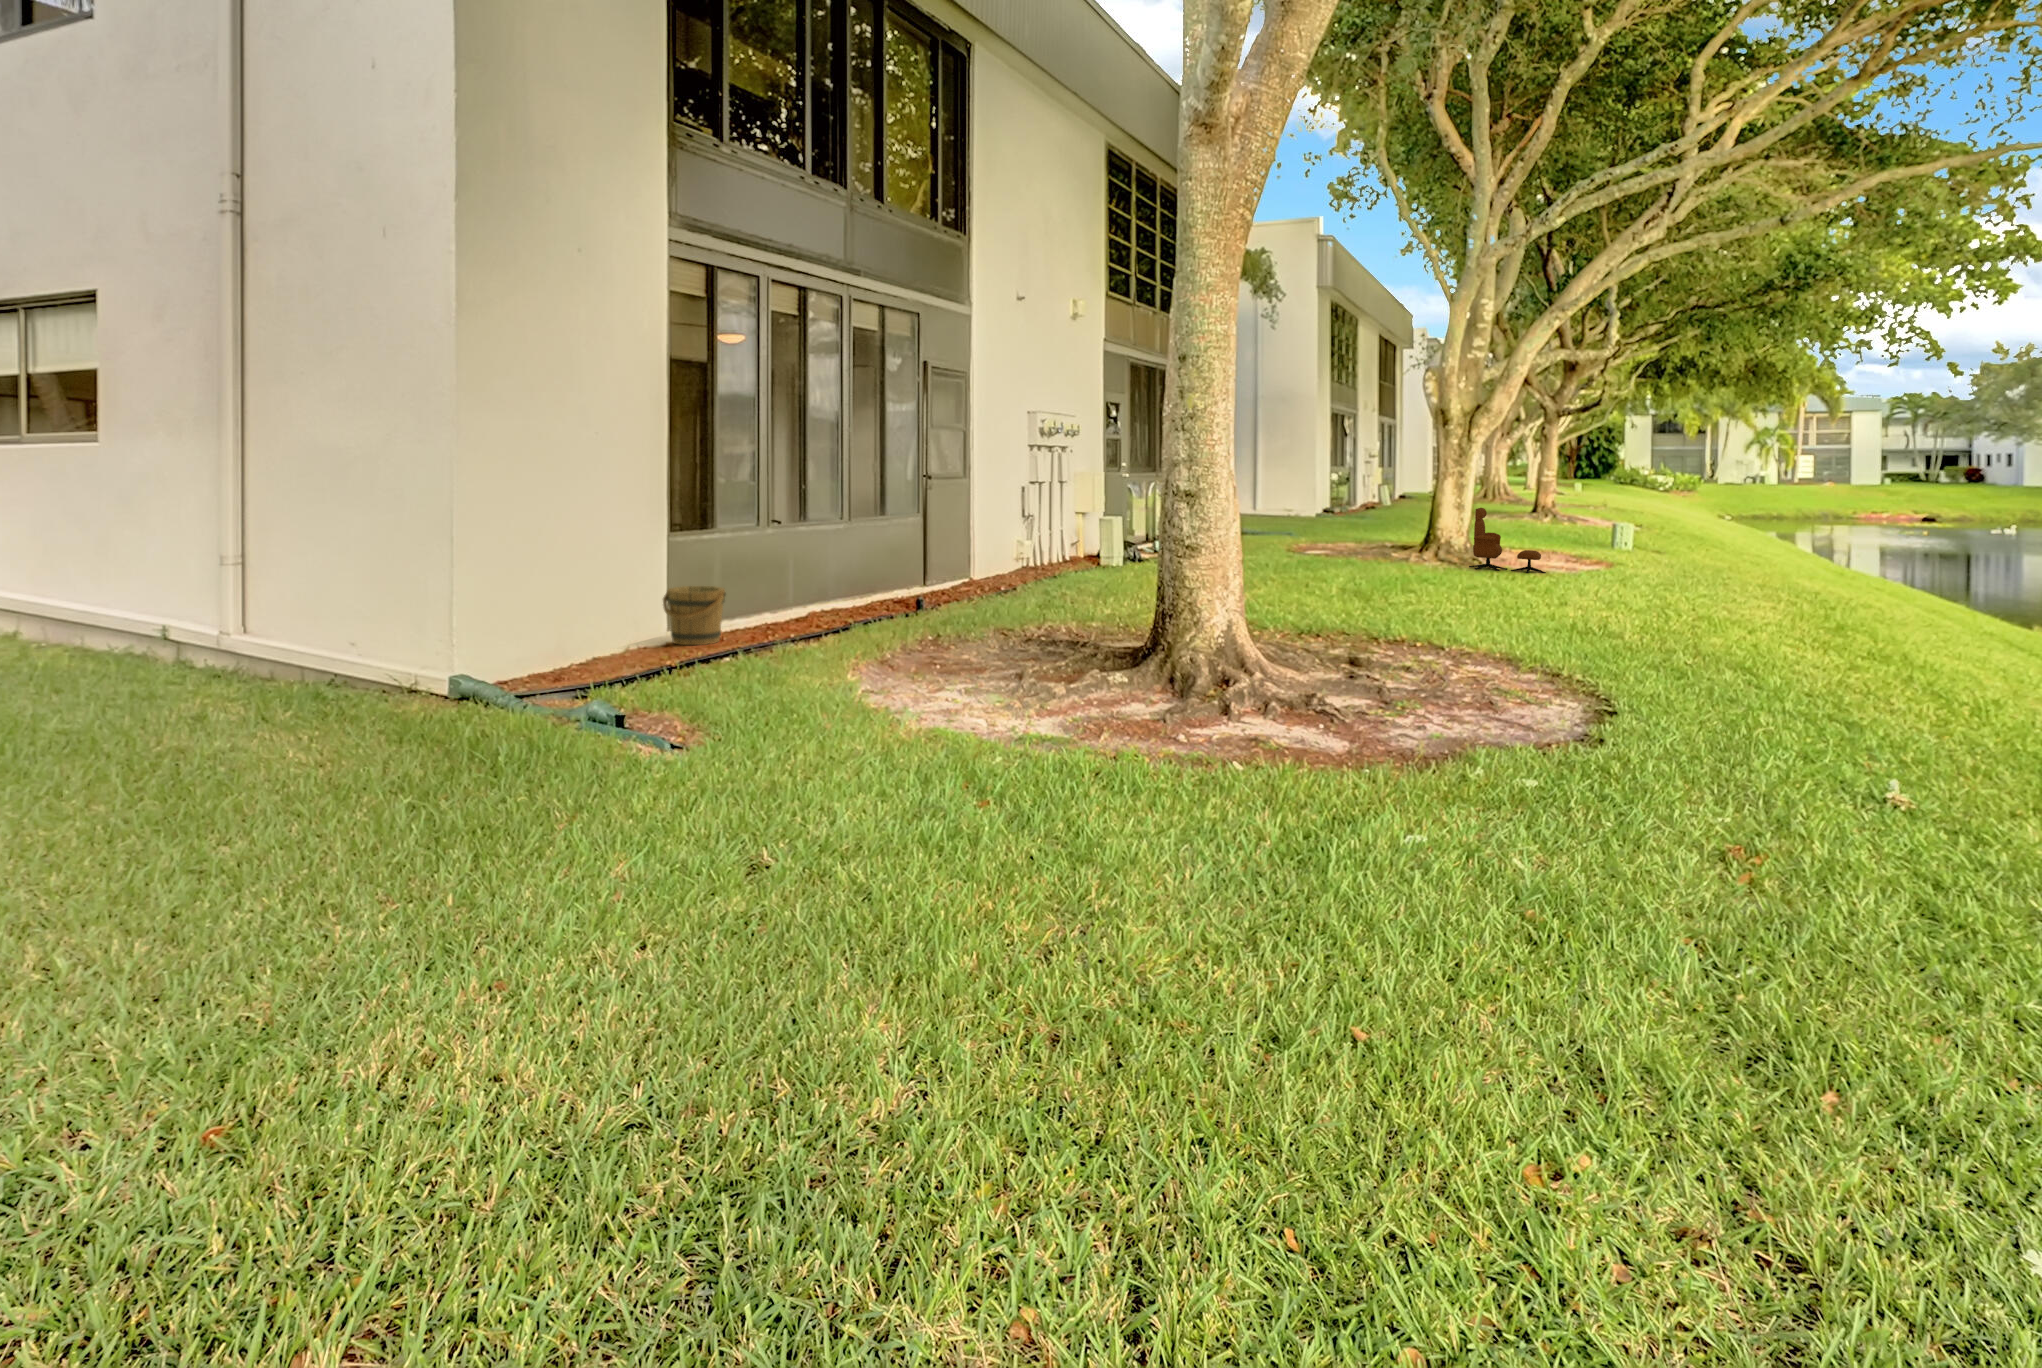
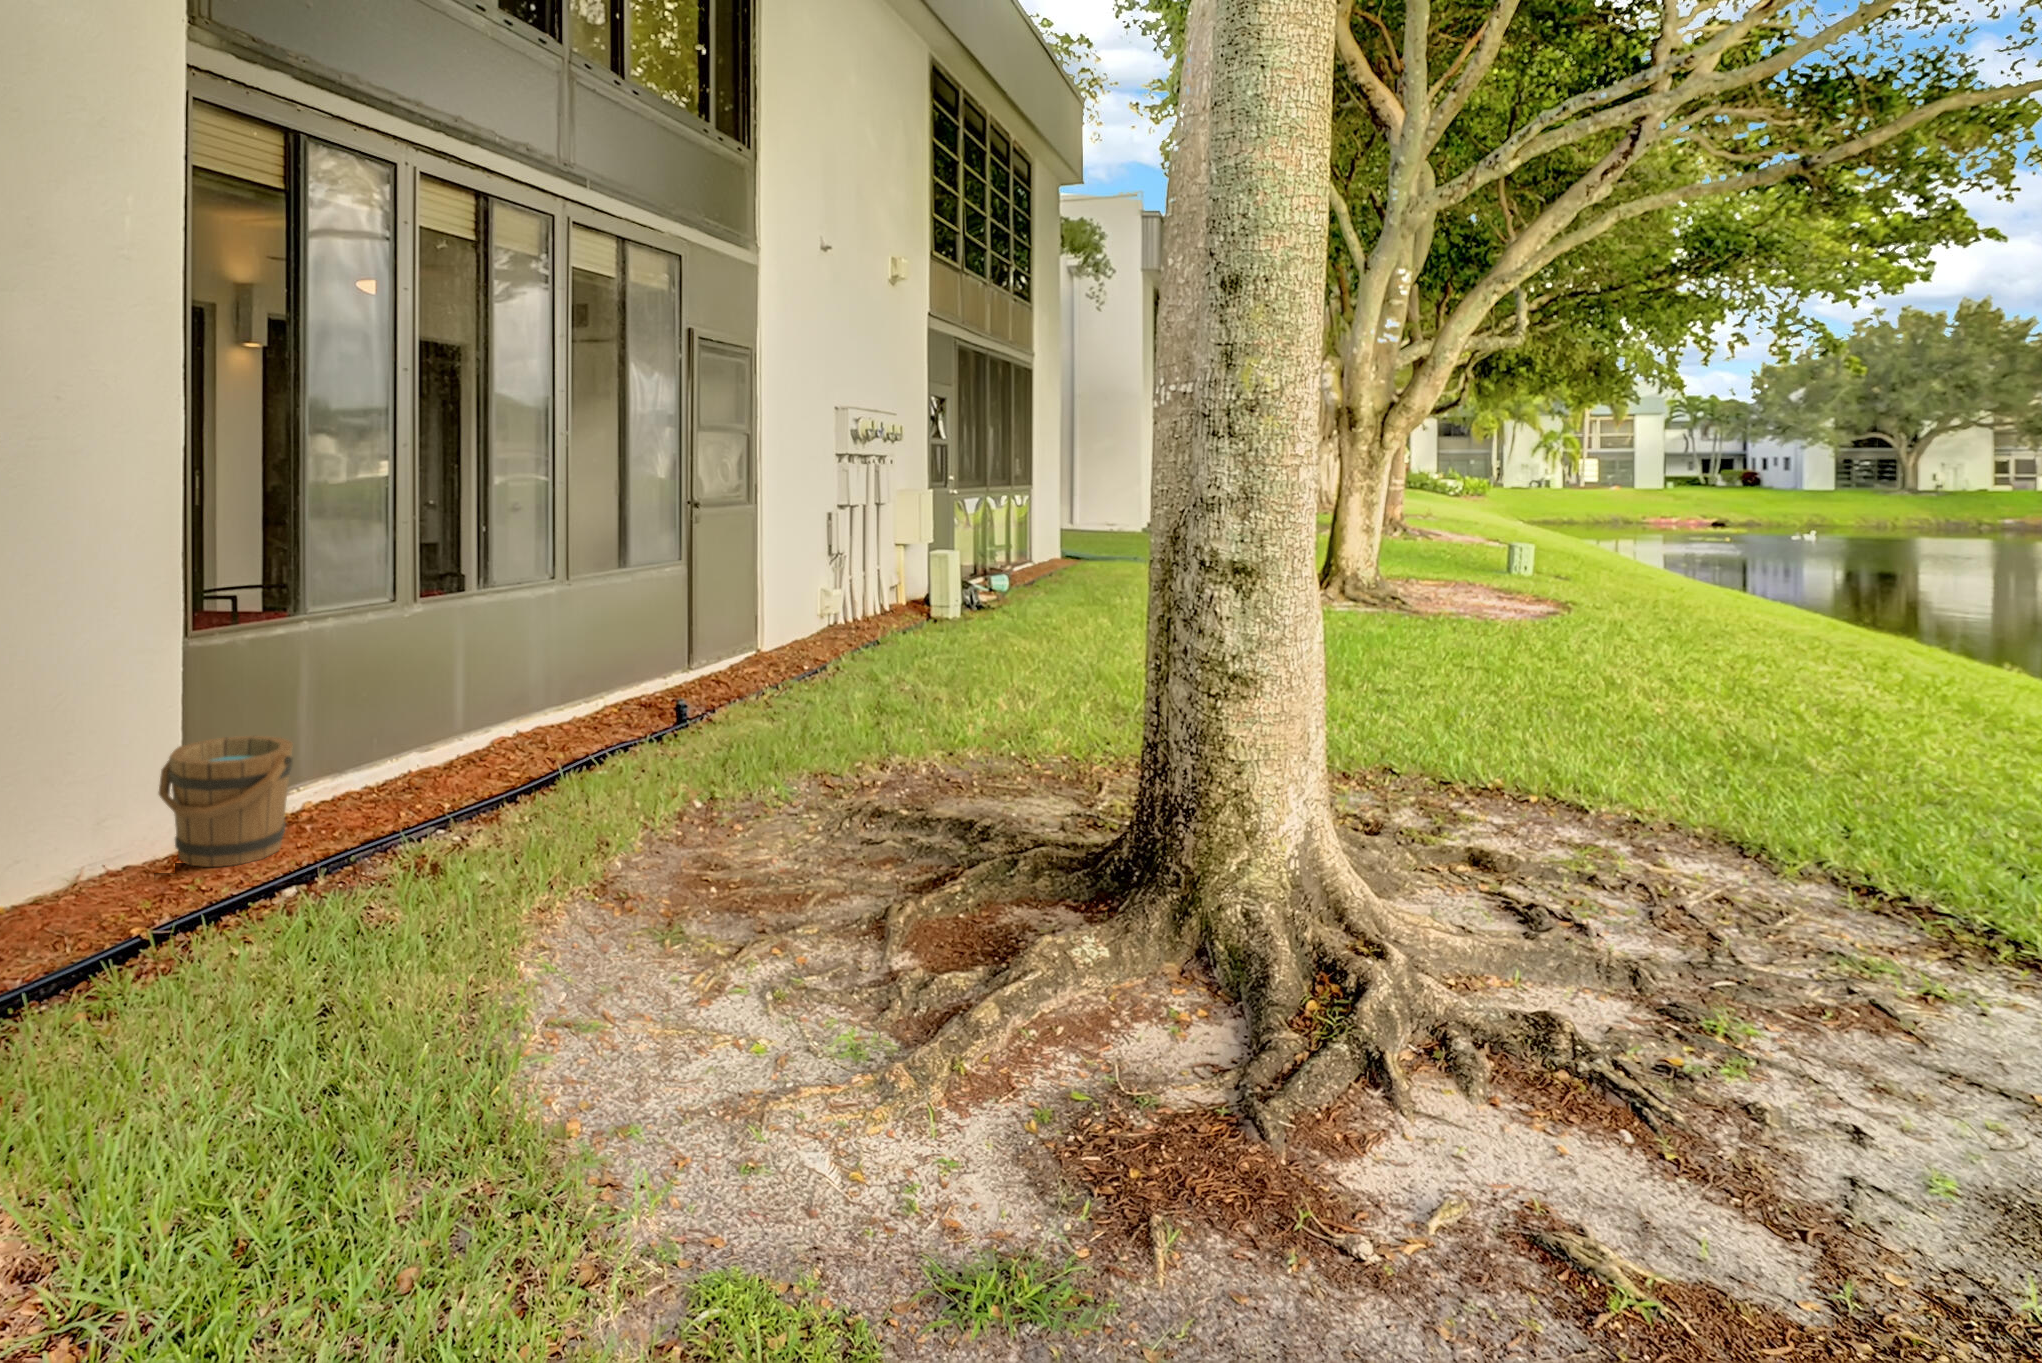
lounge chair: present [1469,508,1546,573] -> none [1429,540,1539,631]

